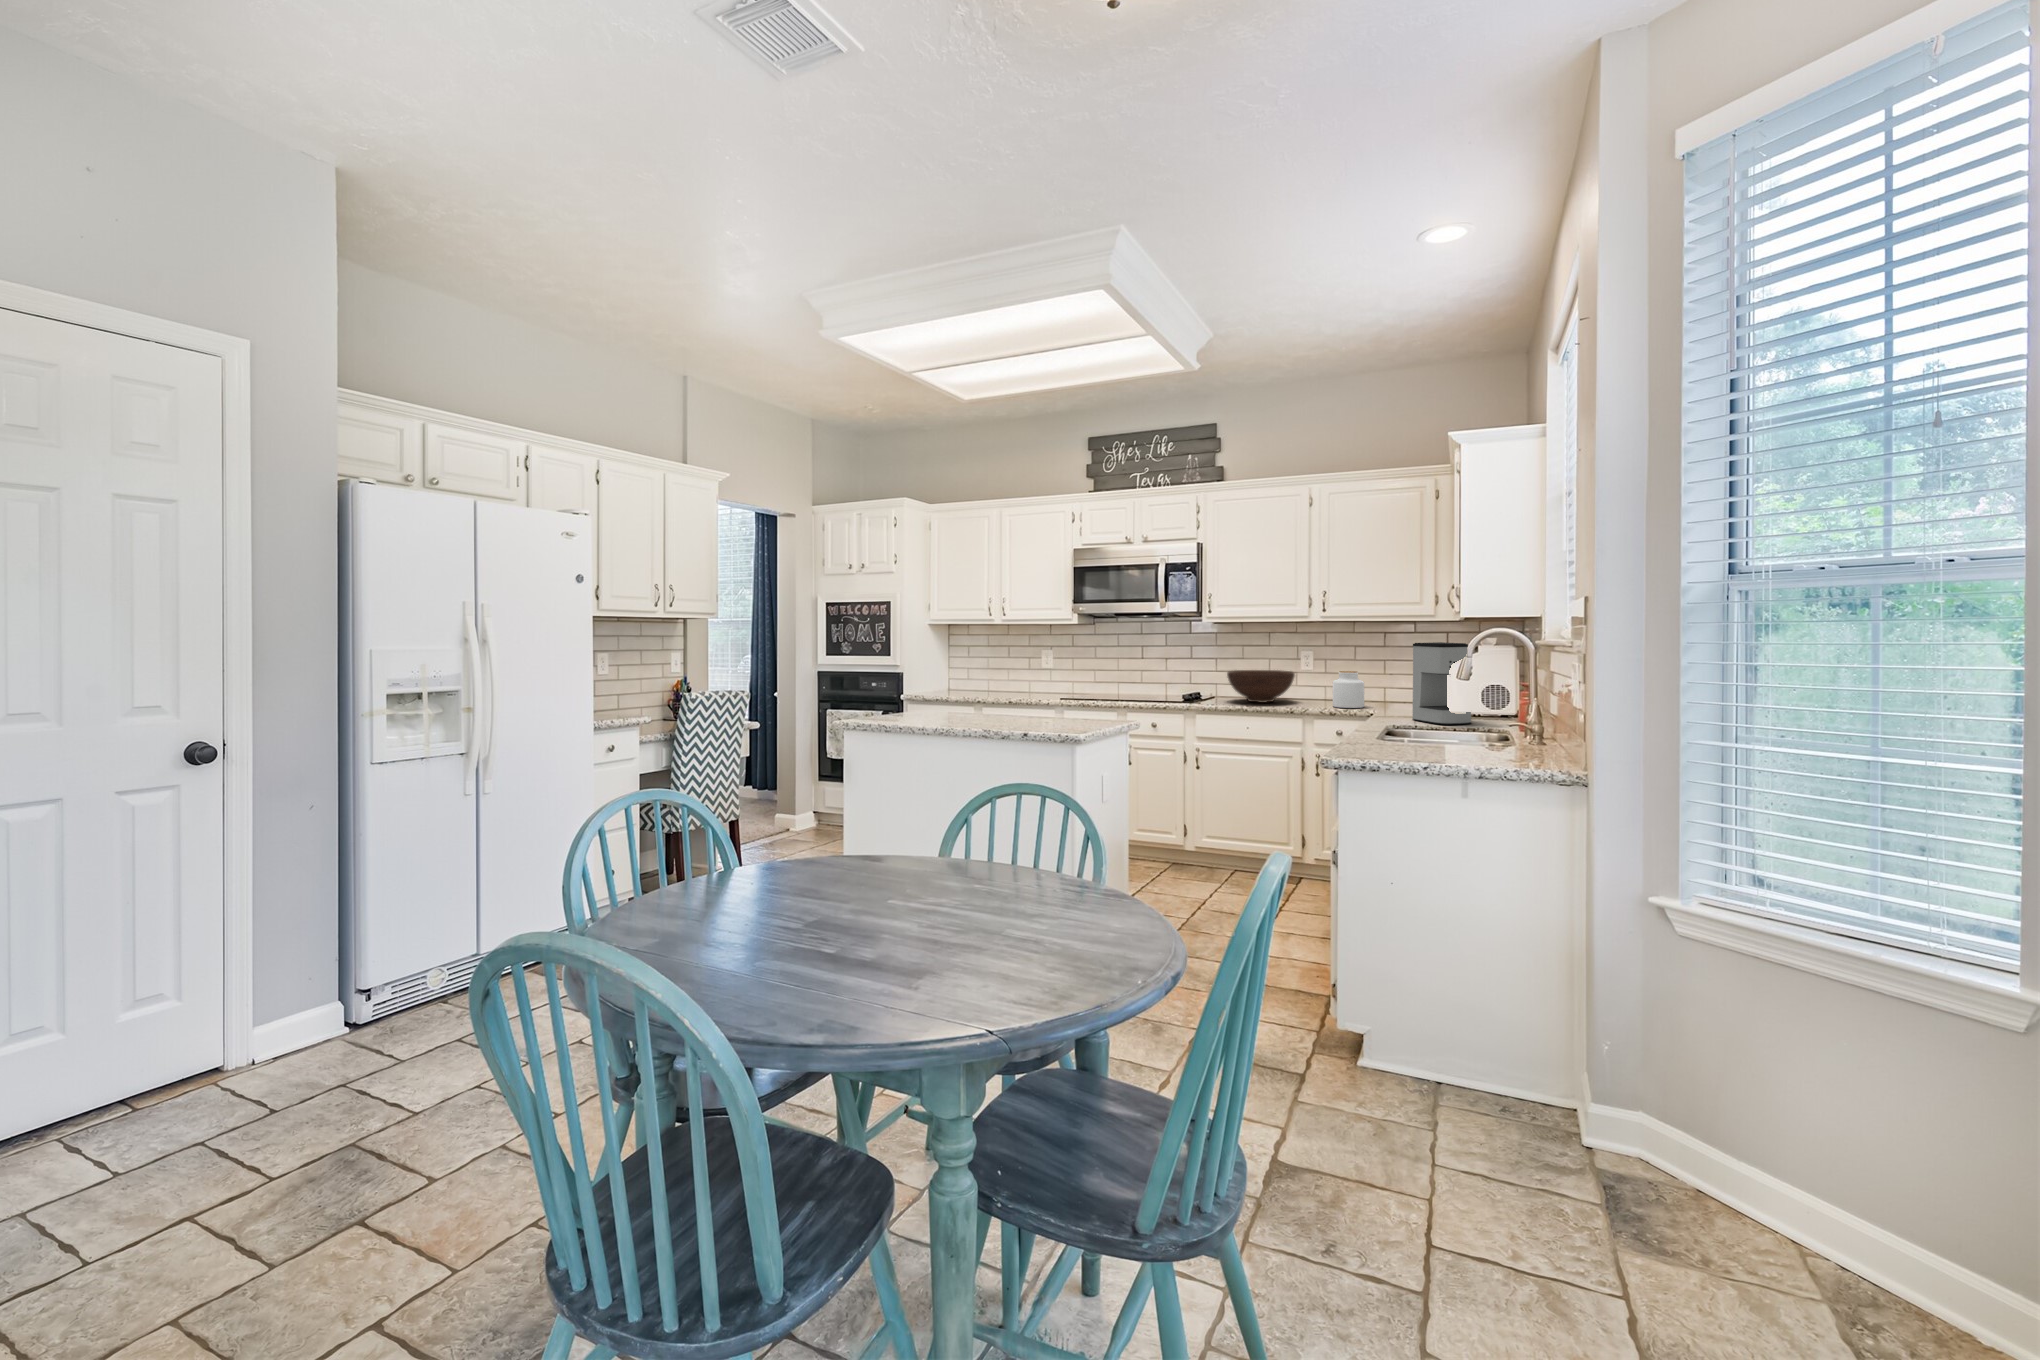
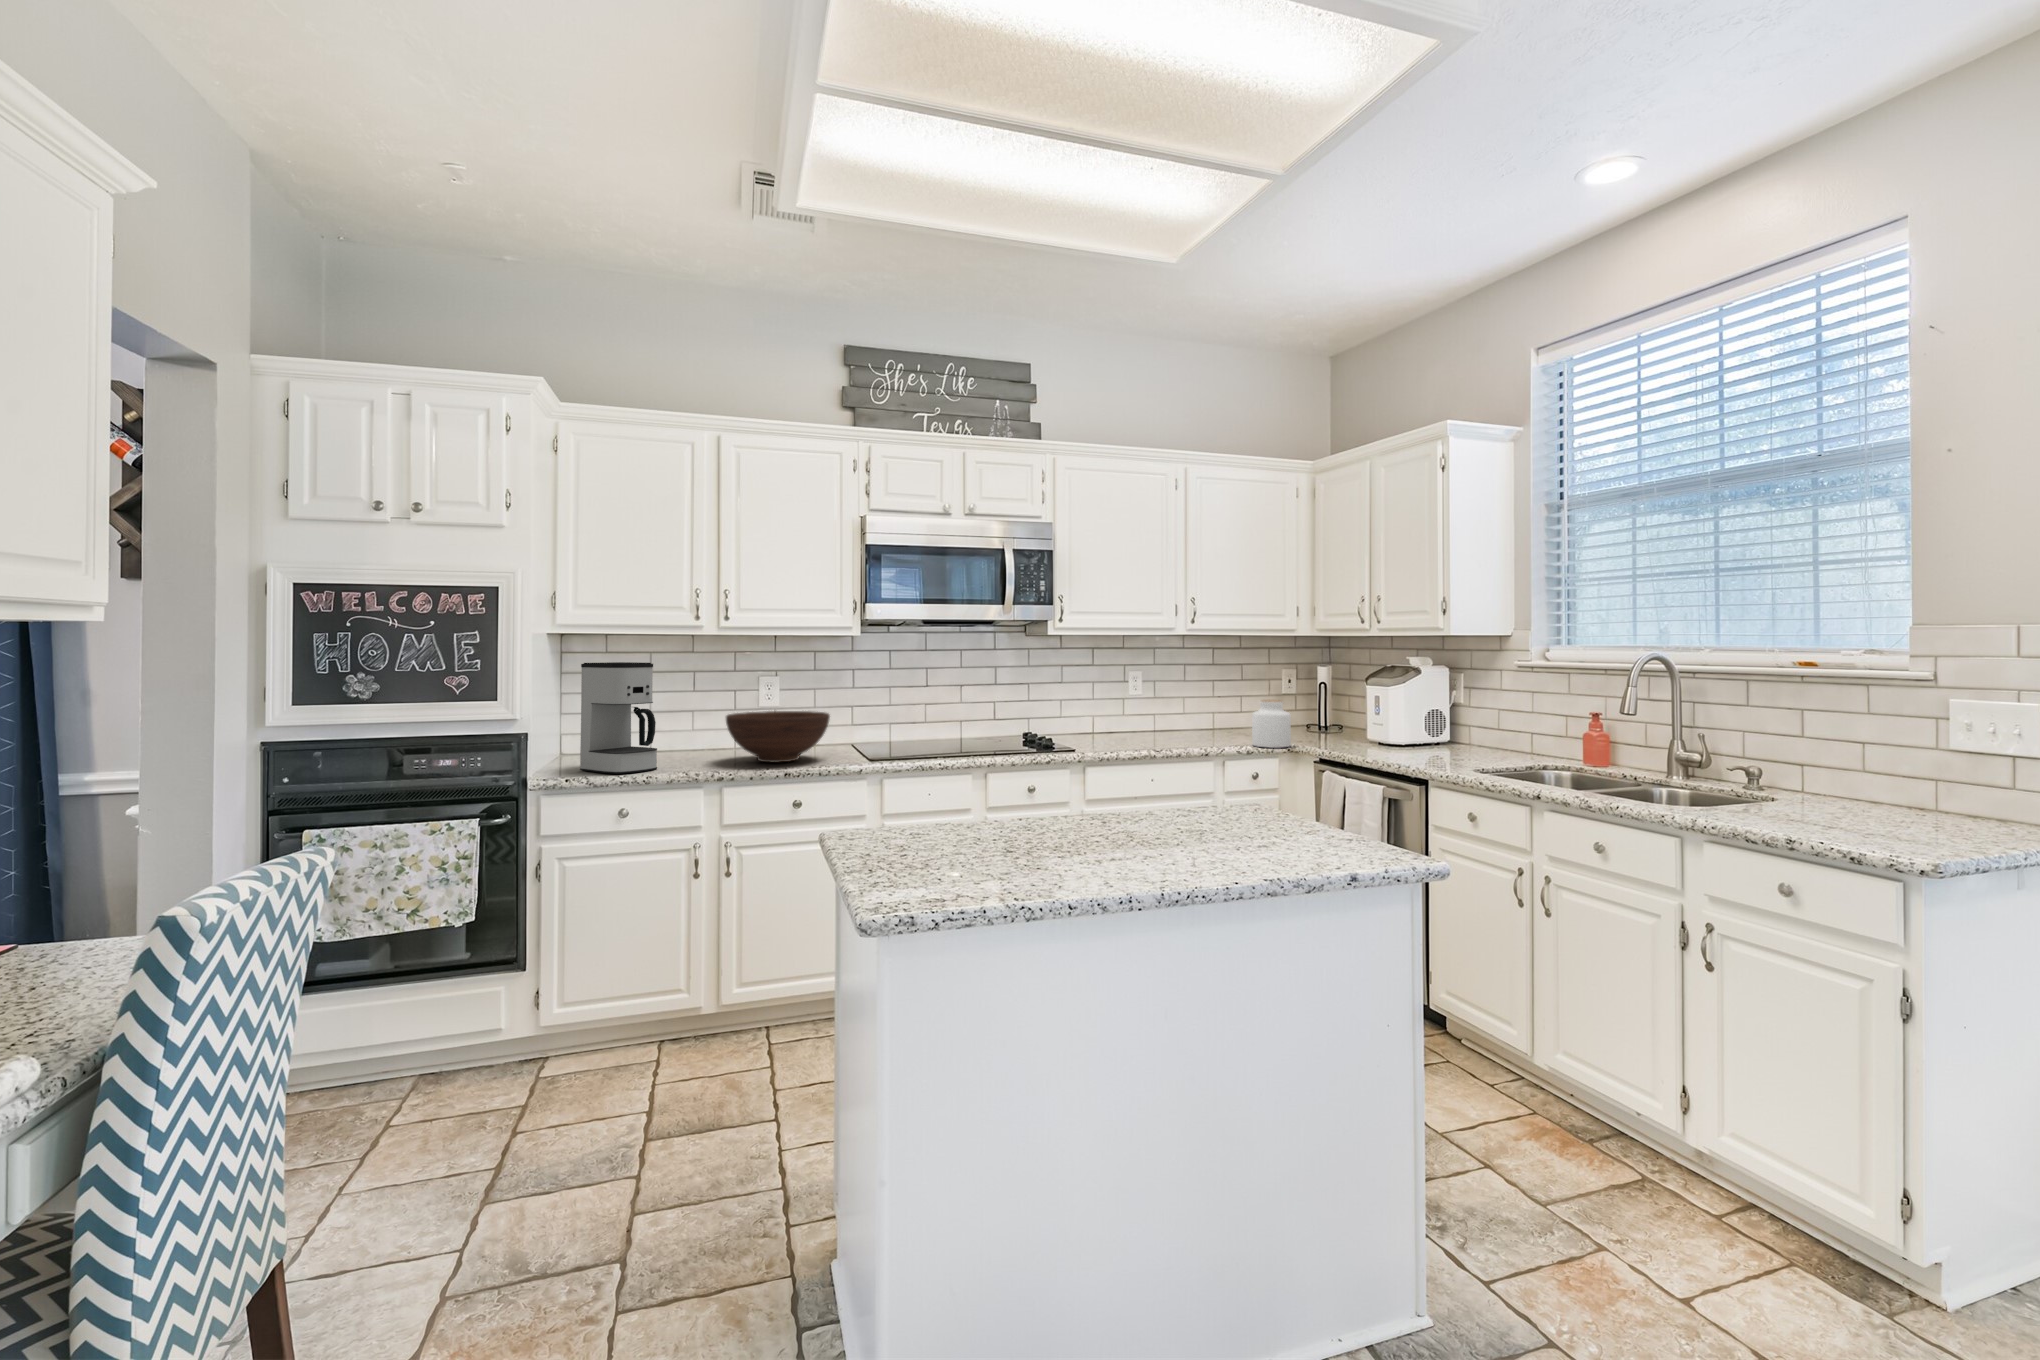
coffee maker: present [1412,642,1471,725] -> present [580,662,657,774]
fruit bowl: present [1227,670,1295,702] -> present [726,711,830,762]

